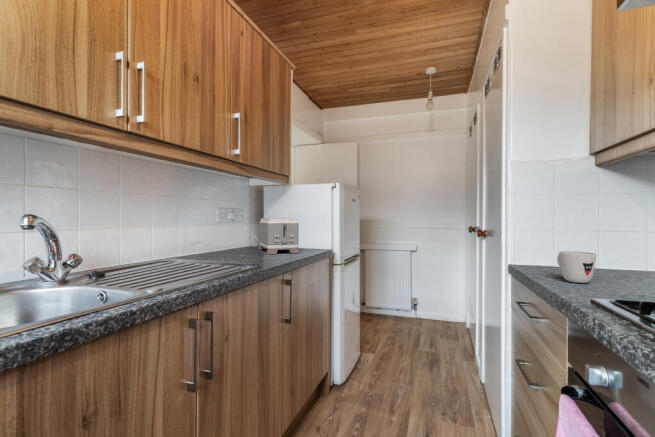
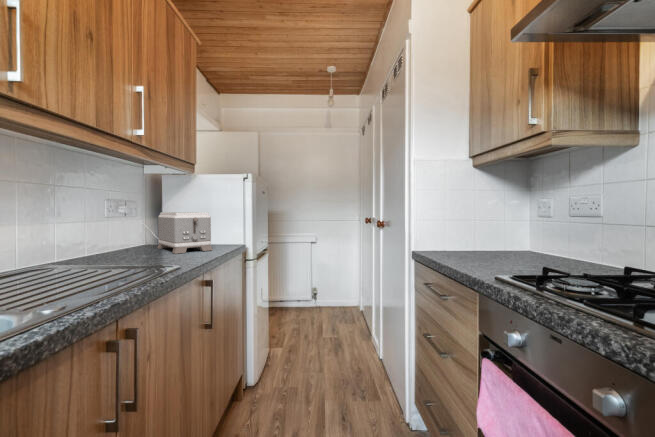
mug: present [557,251,596,283] -> none [454,237,483,262]

